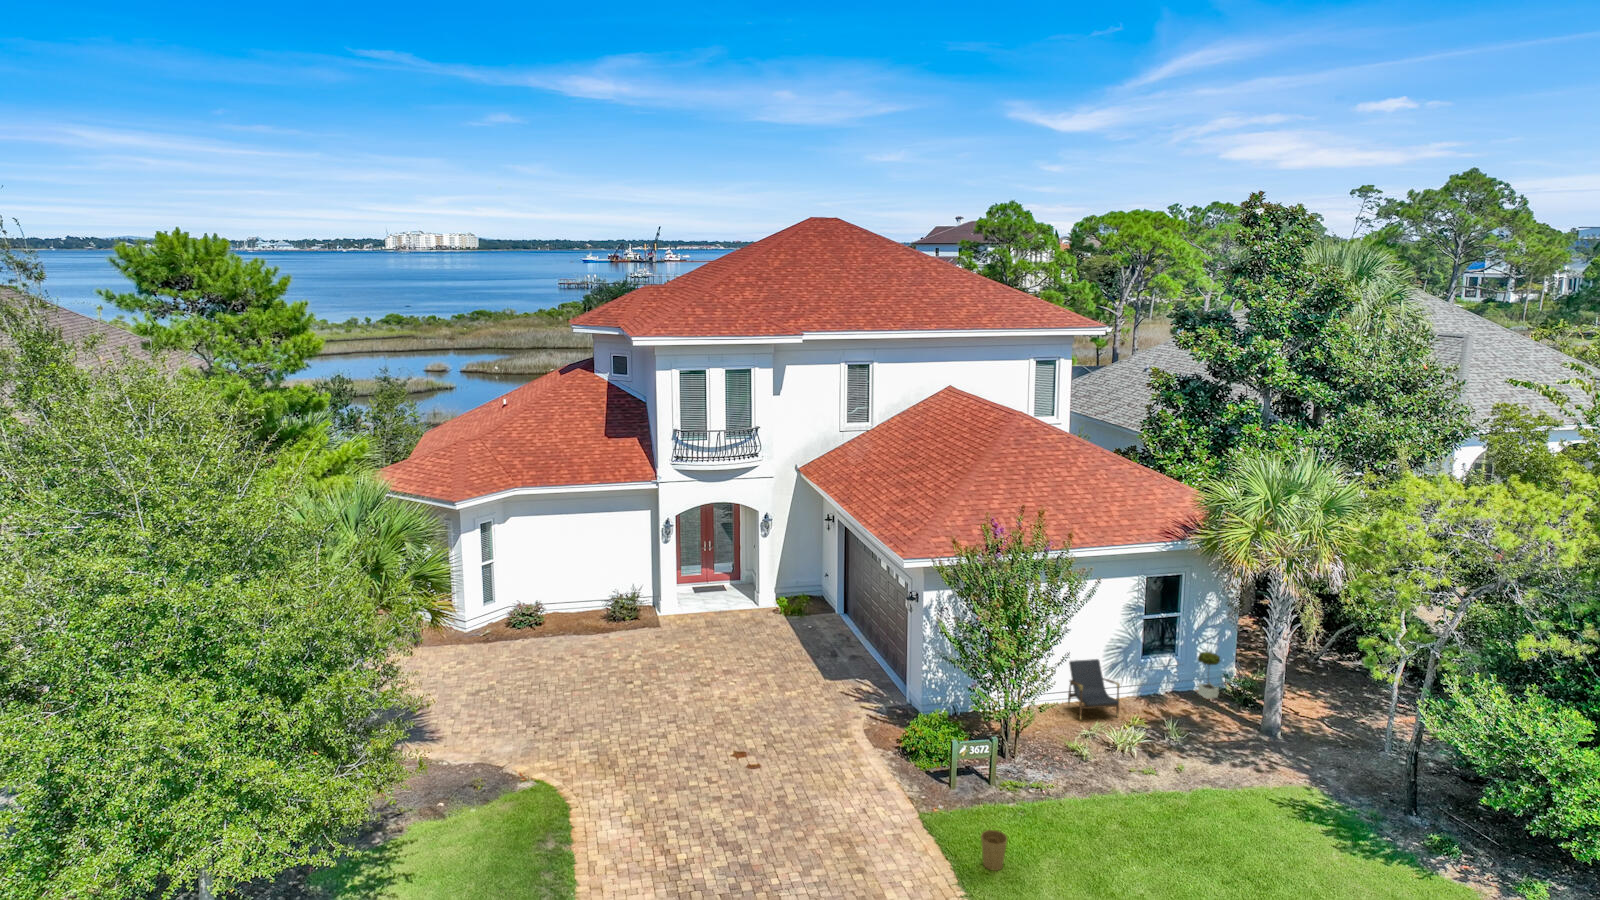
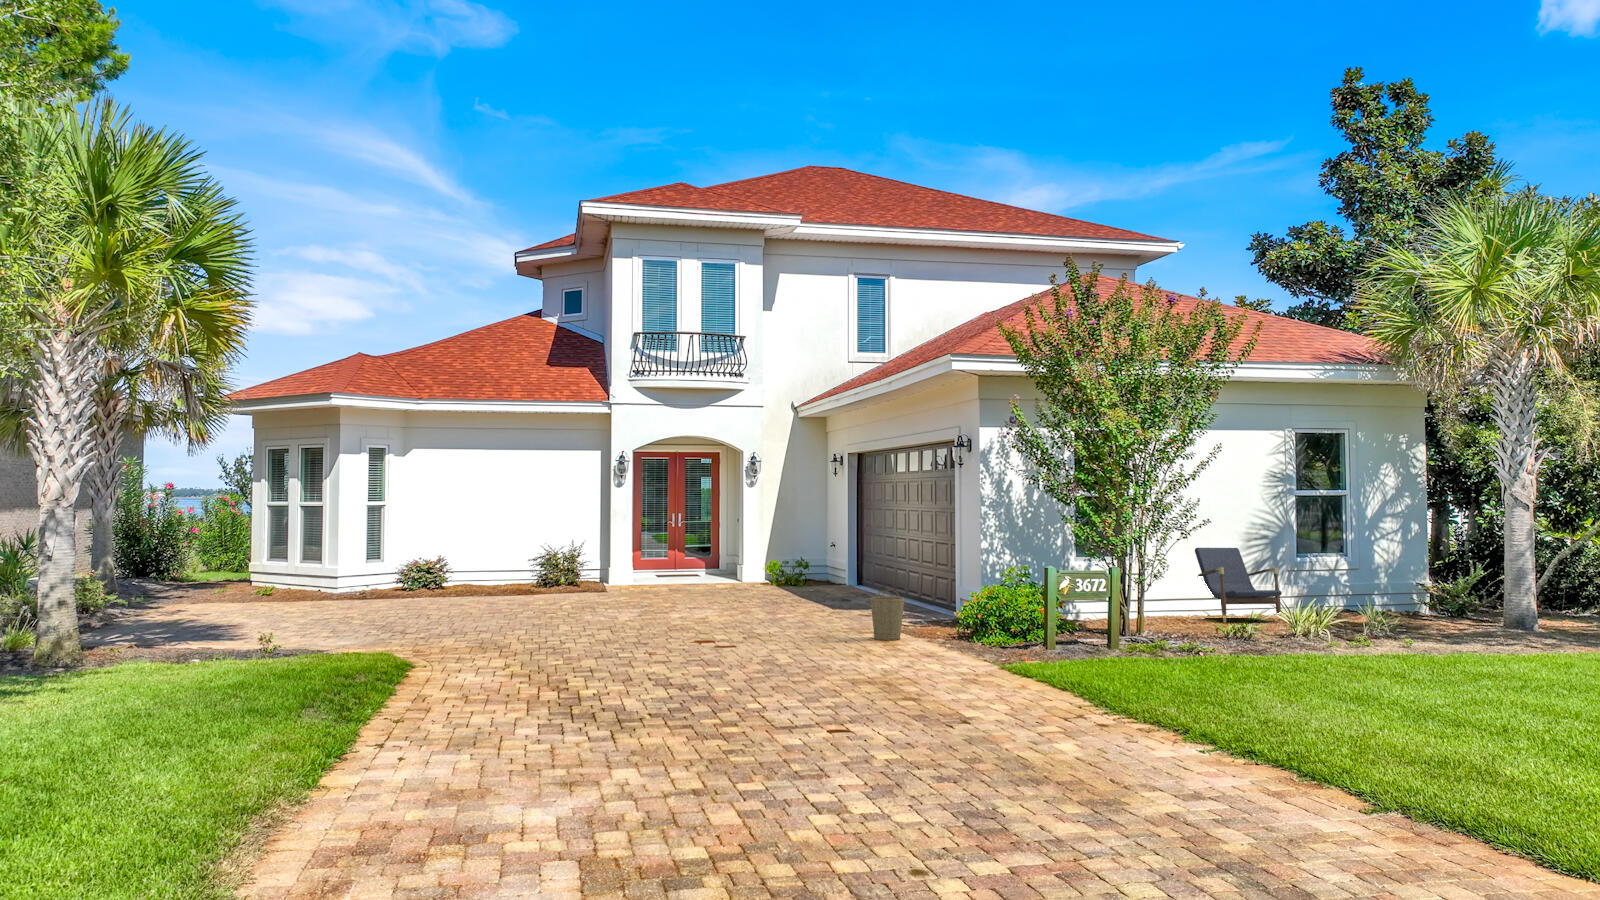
potted tree: present [1198,652,1220,699] -> none [1377,544,1416,616]
basket: present [981,830,1007,871] -> present [870,589,905,641]

